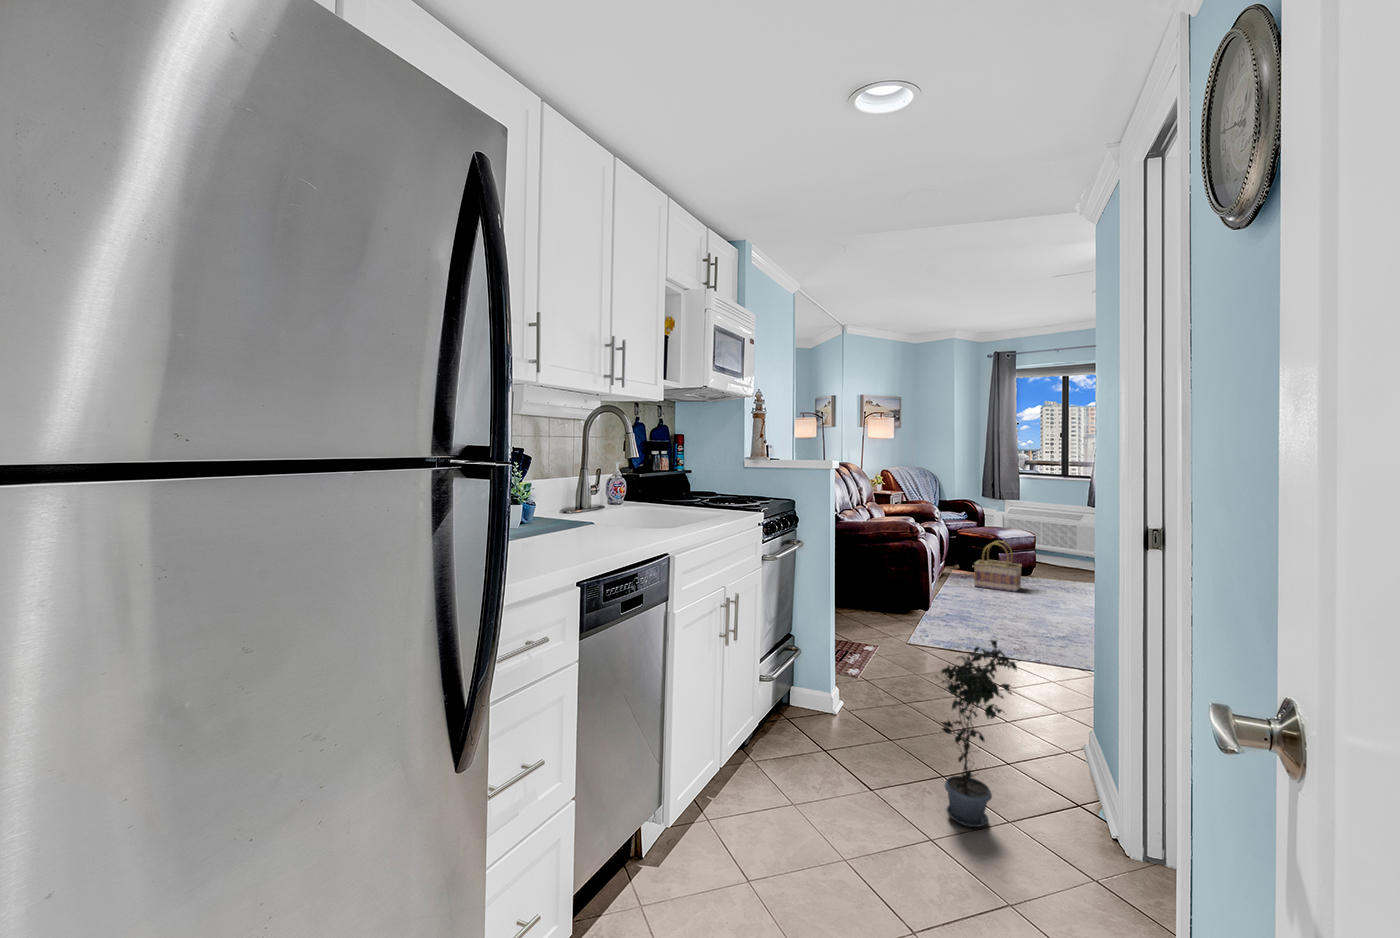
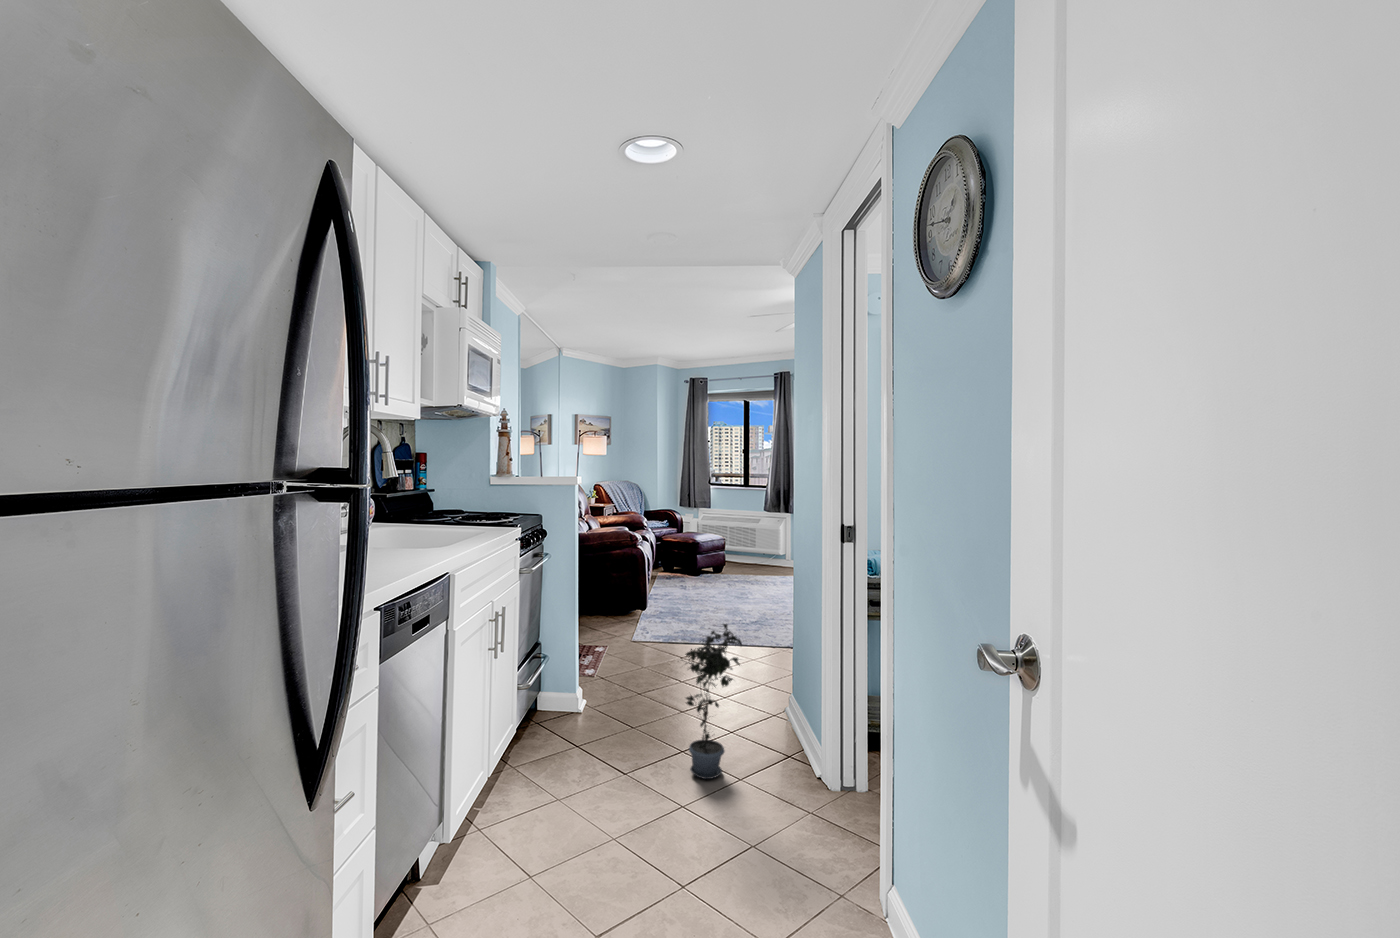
basket: present [974,541,1022,592] -> none [679,544,717,588]

